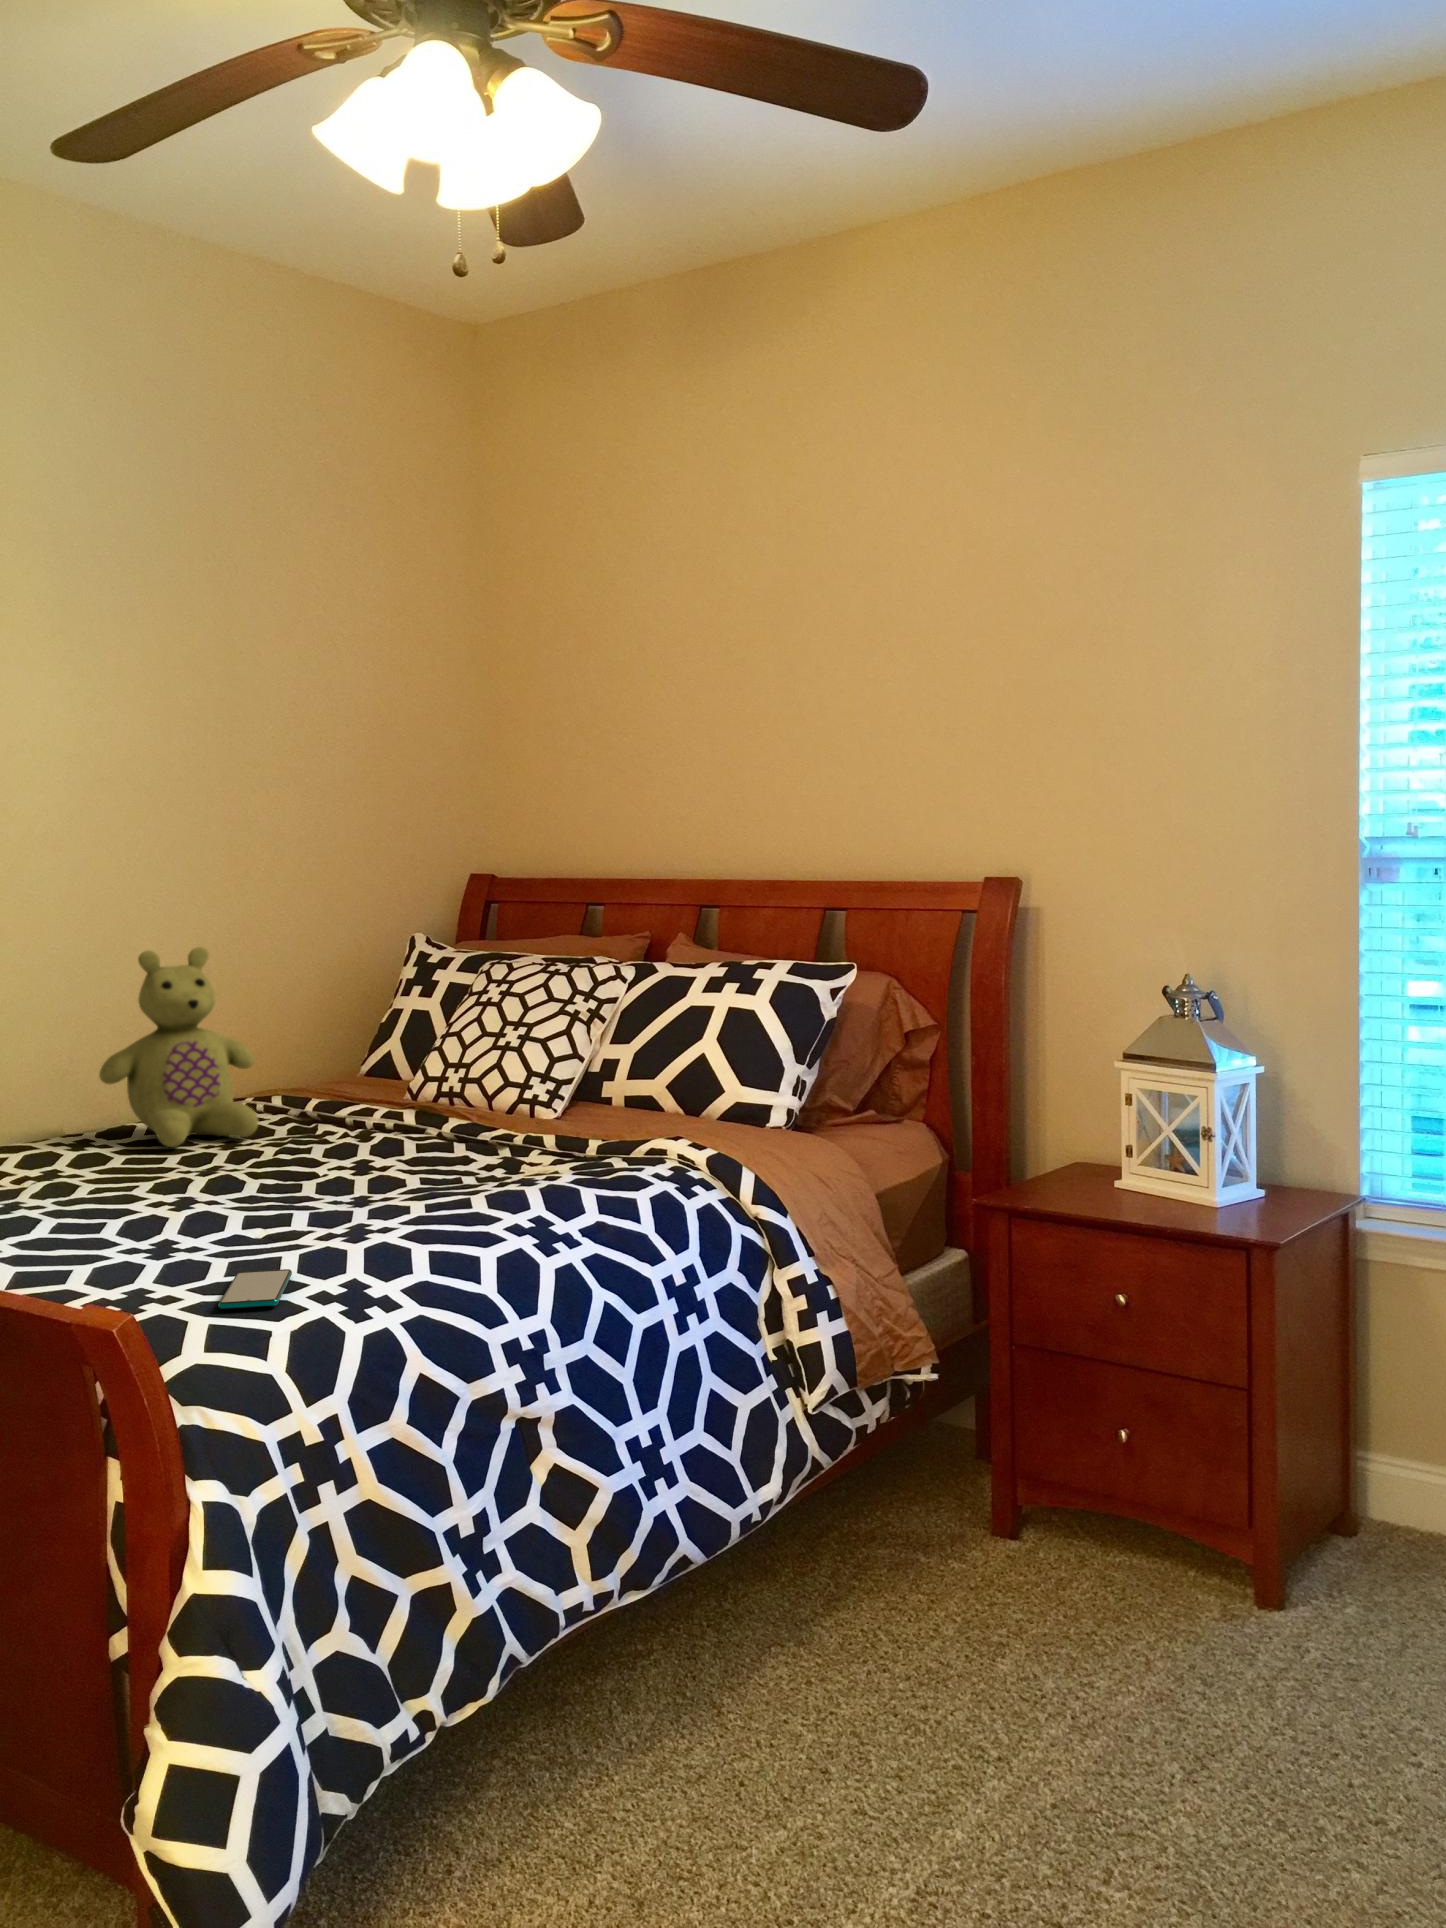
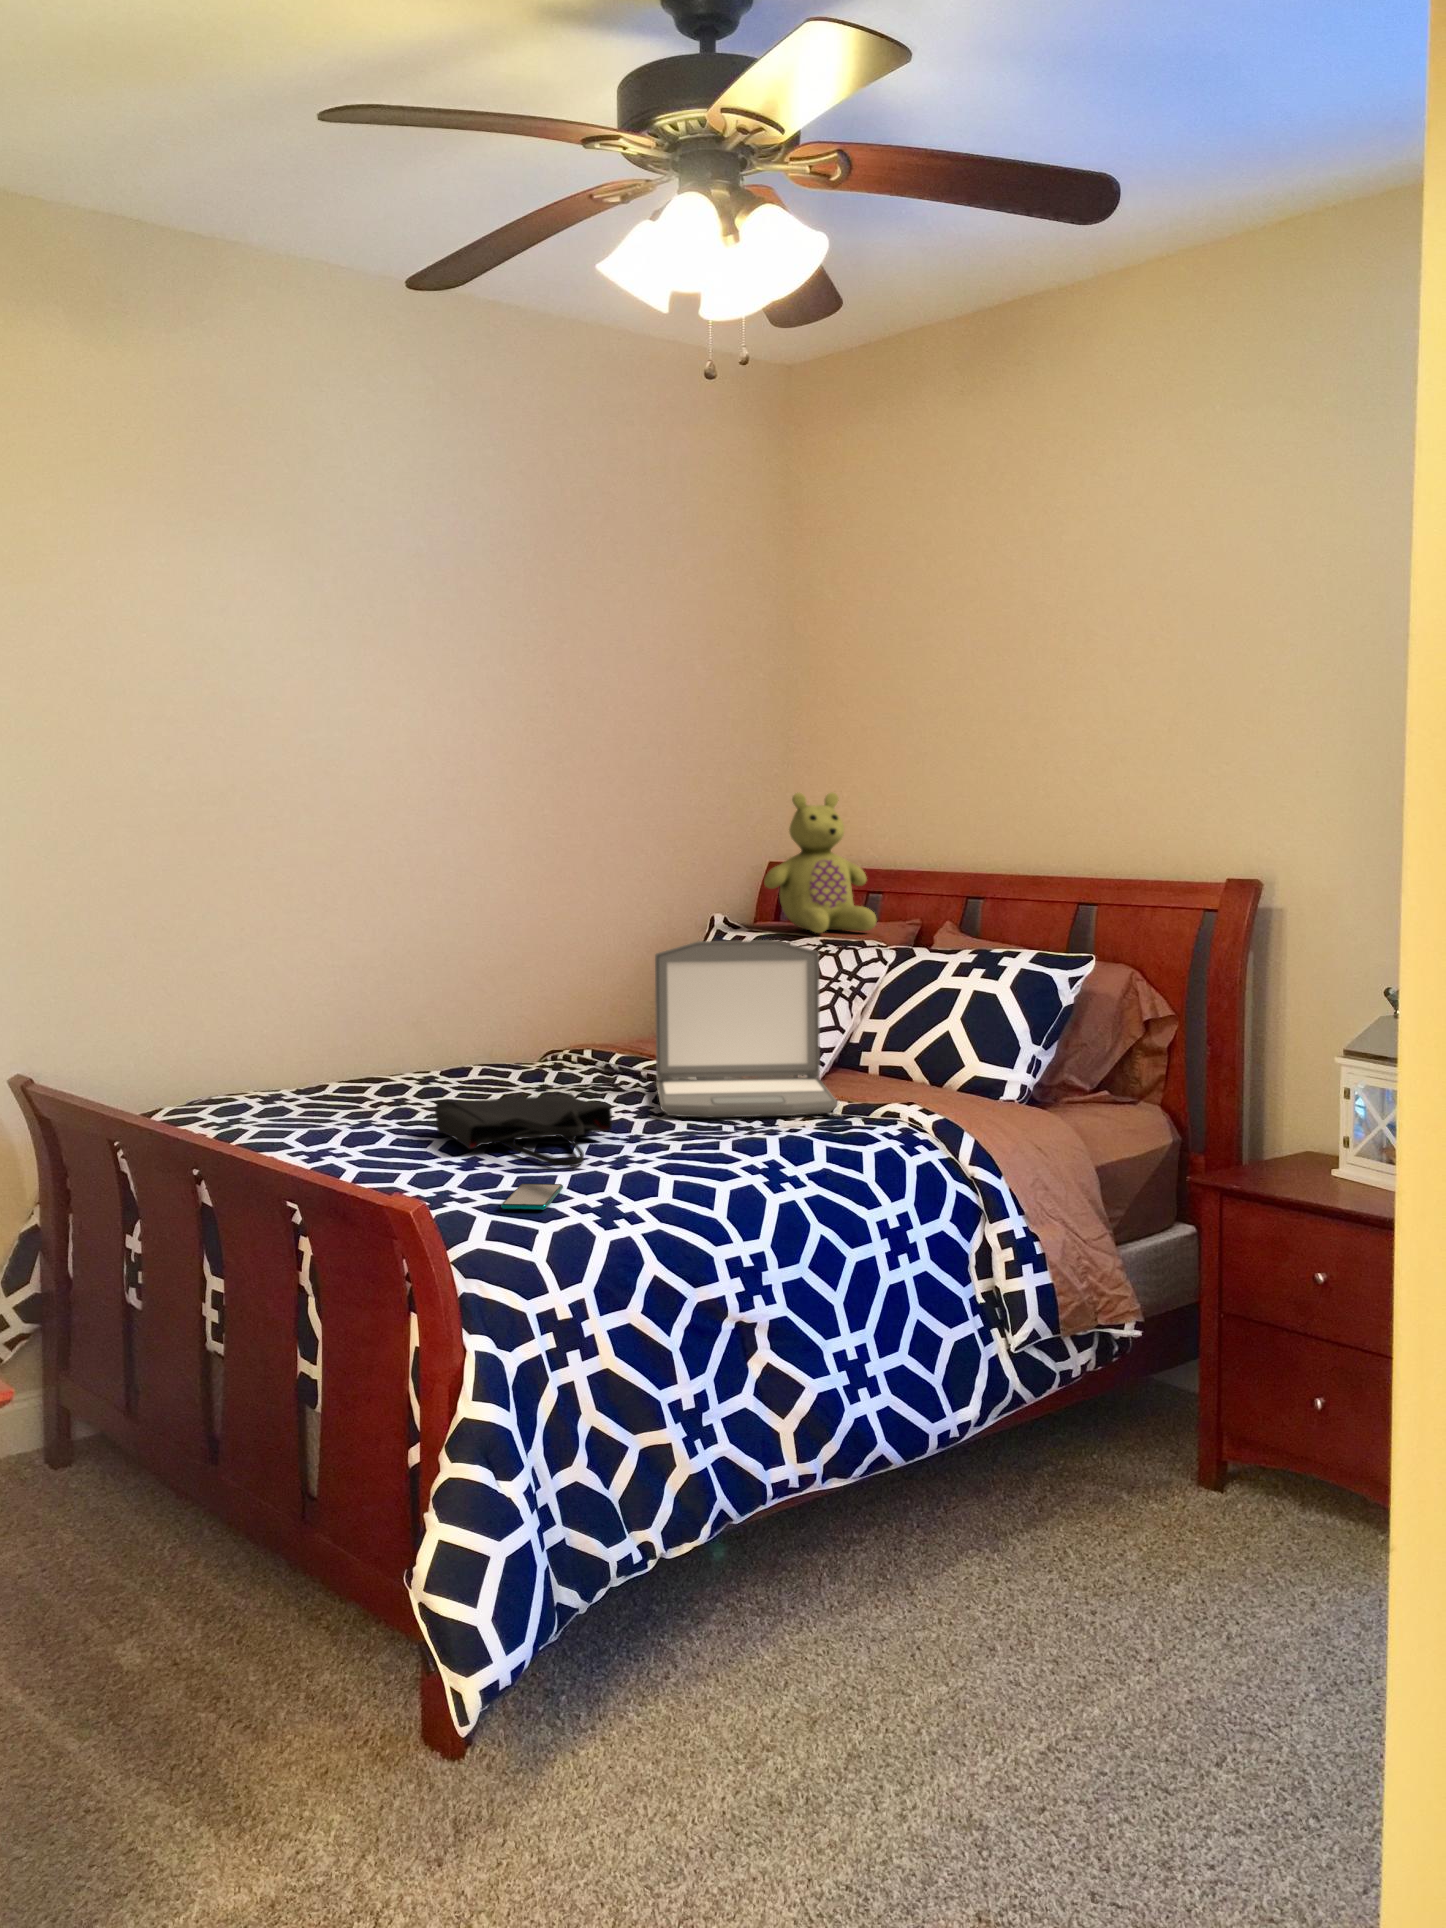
stuffed bear: present [99,947,258,1147] -> present [764,792,877,933]
laptop: none [367,959,594,1171] -> present [655,940,838,1117]
tote bag: none [106,1151,336,1245] -> present [435,1093,612,1167]

